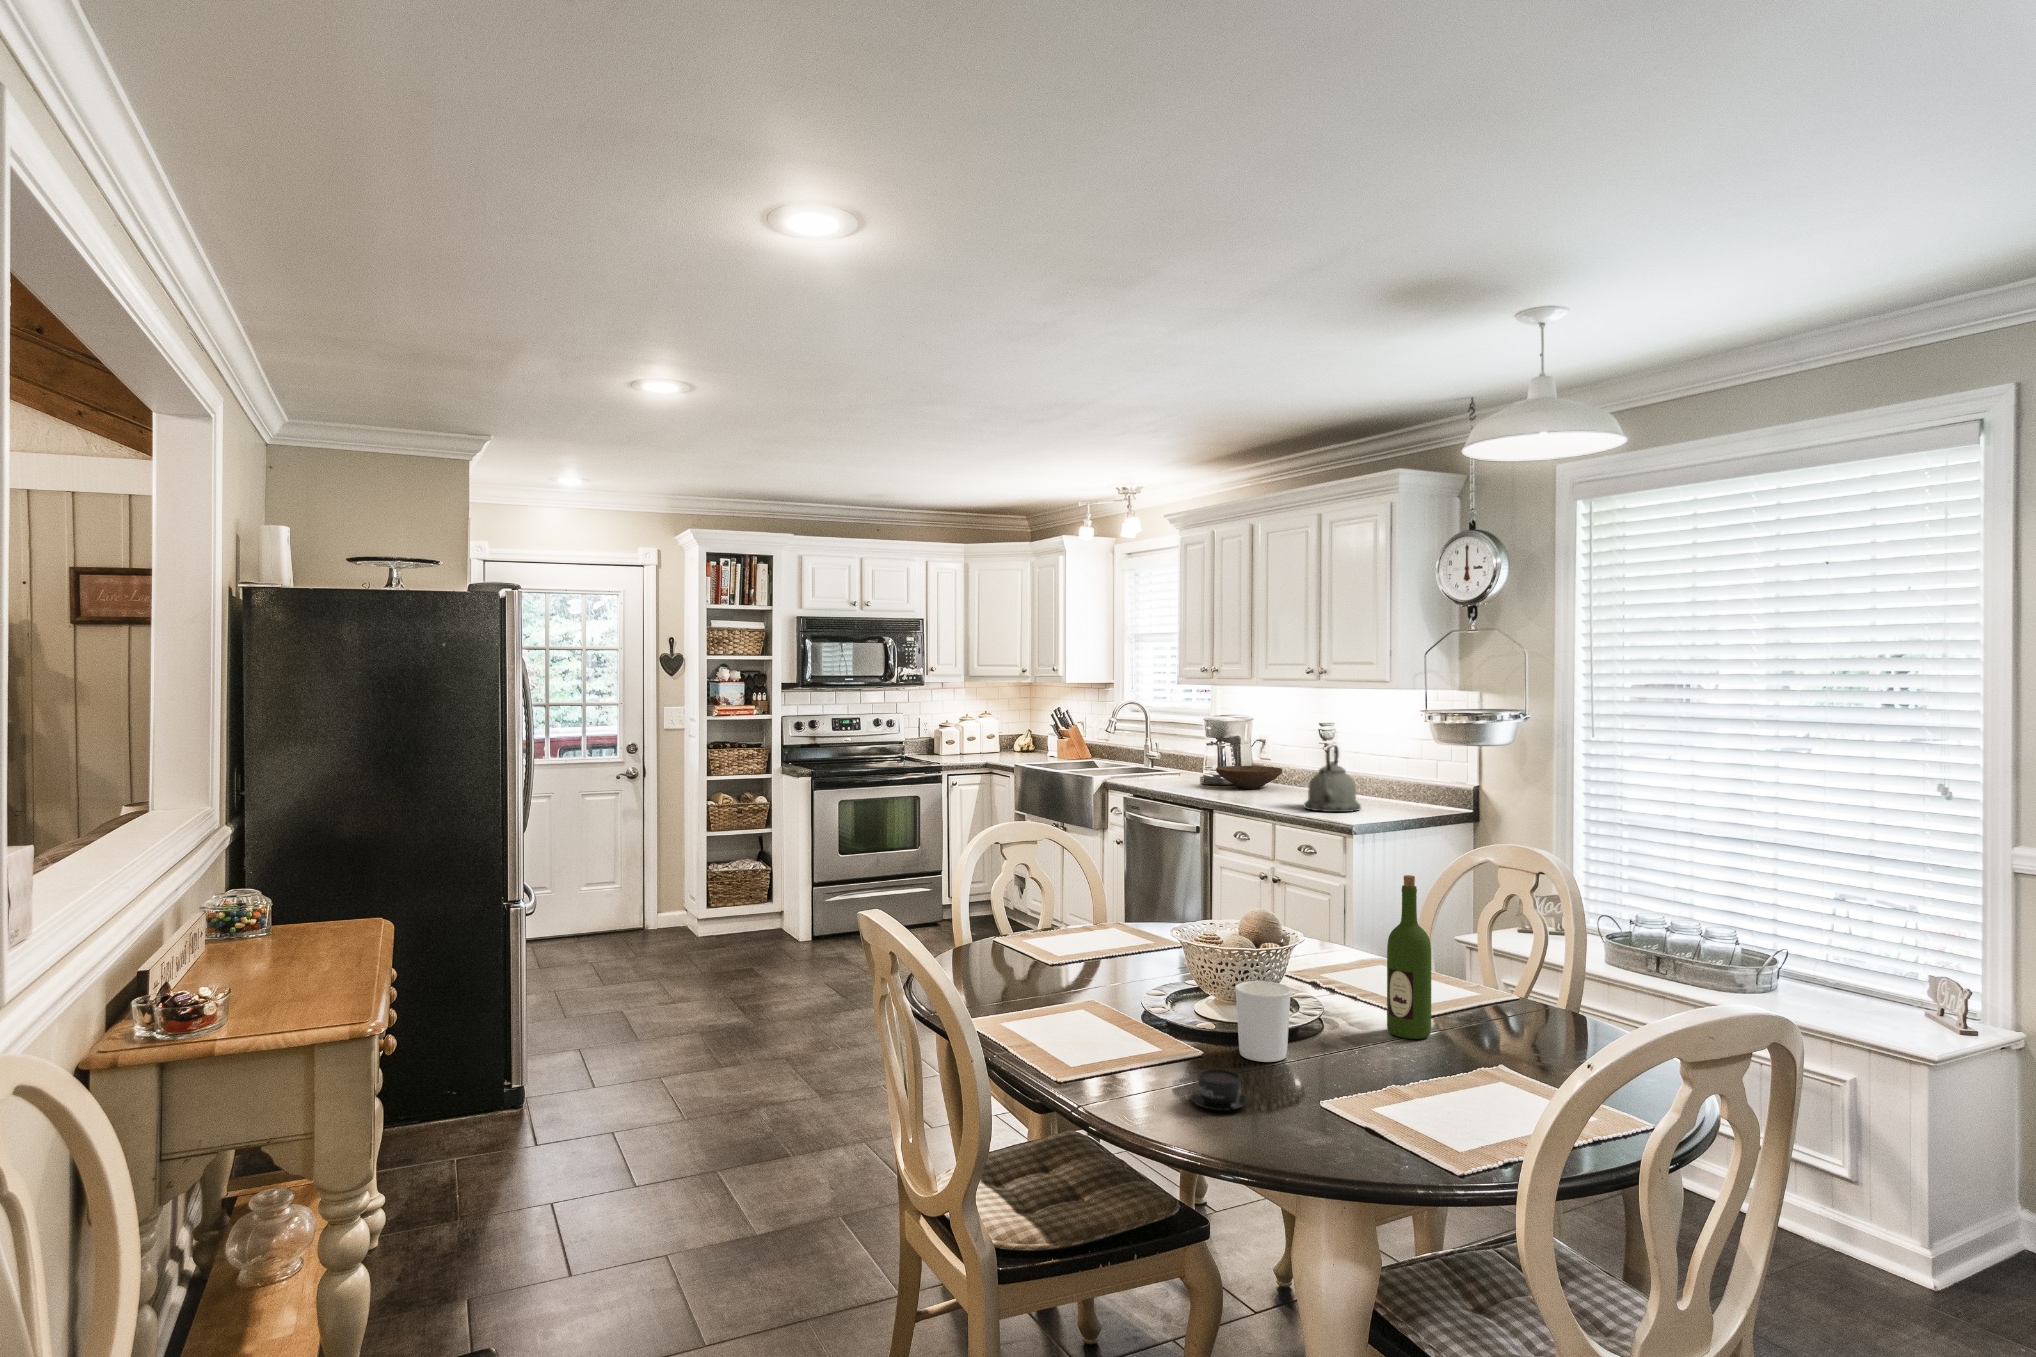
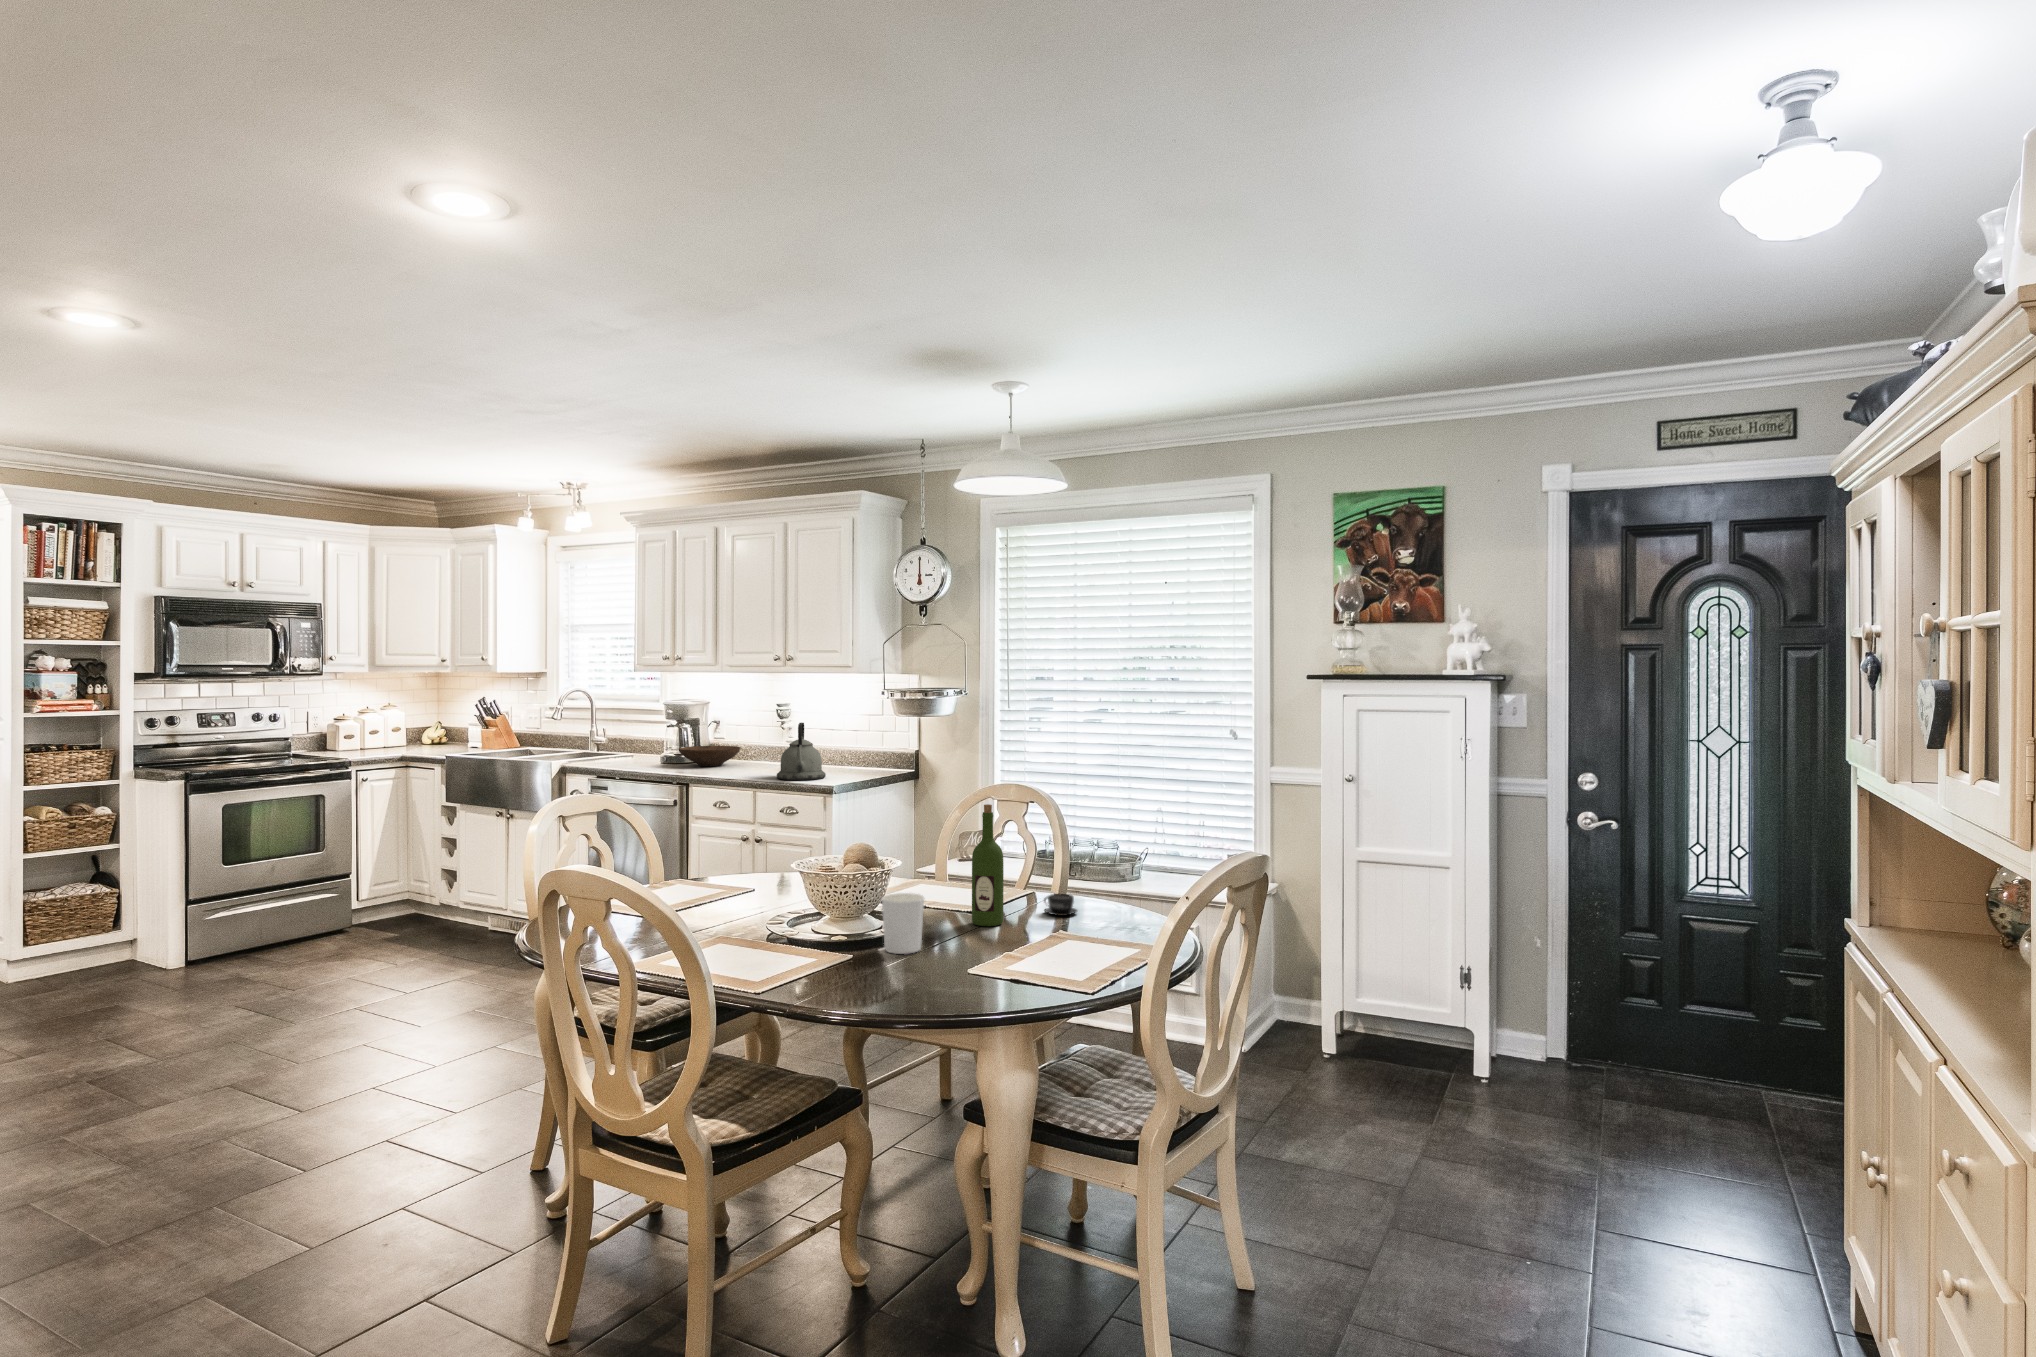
teacup: present [1191,1069,1248,1111] -> present [1044,894,1077,916]

